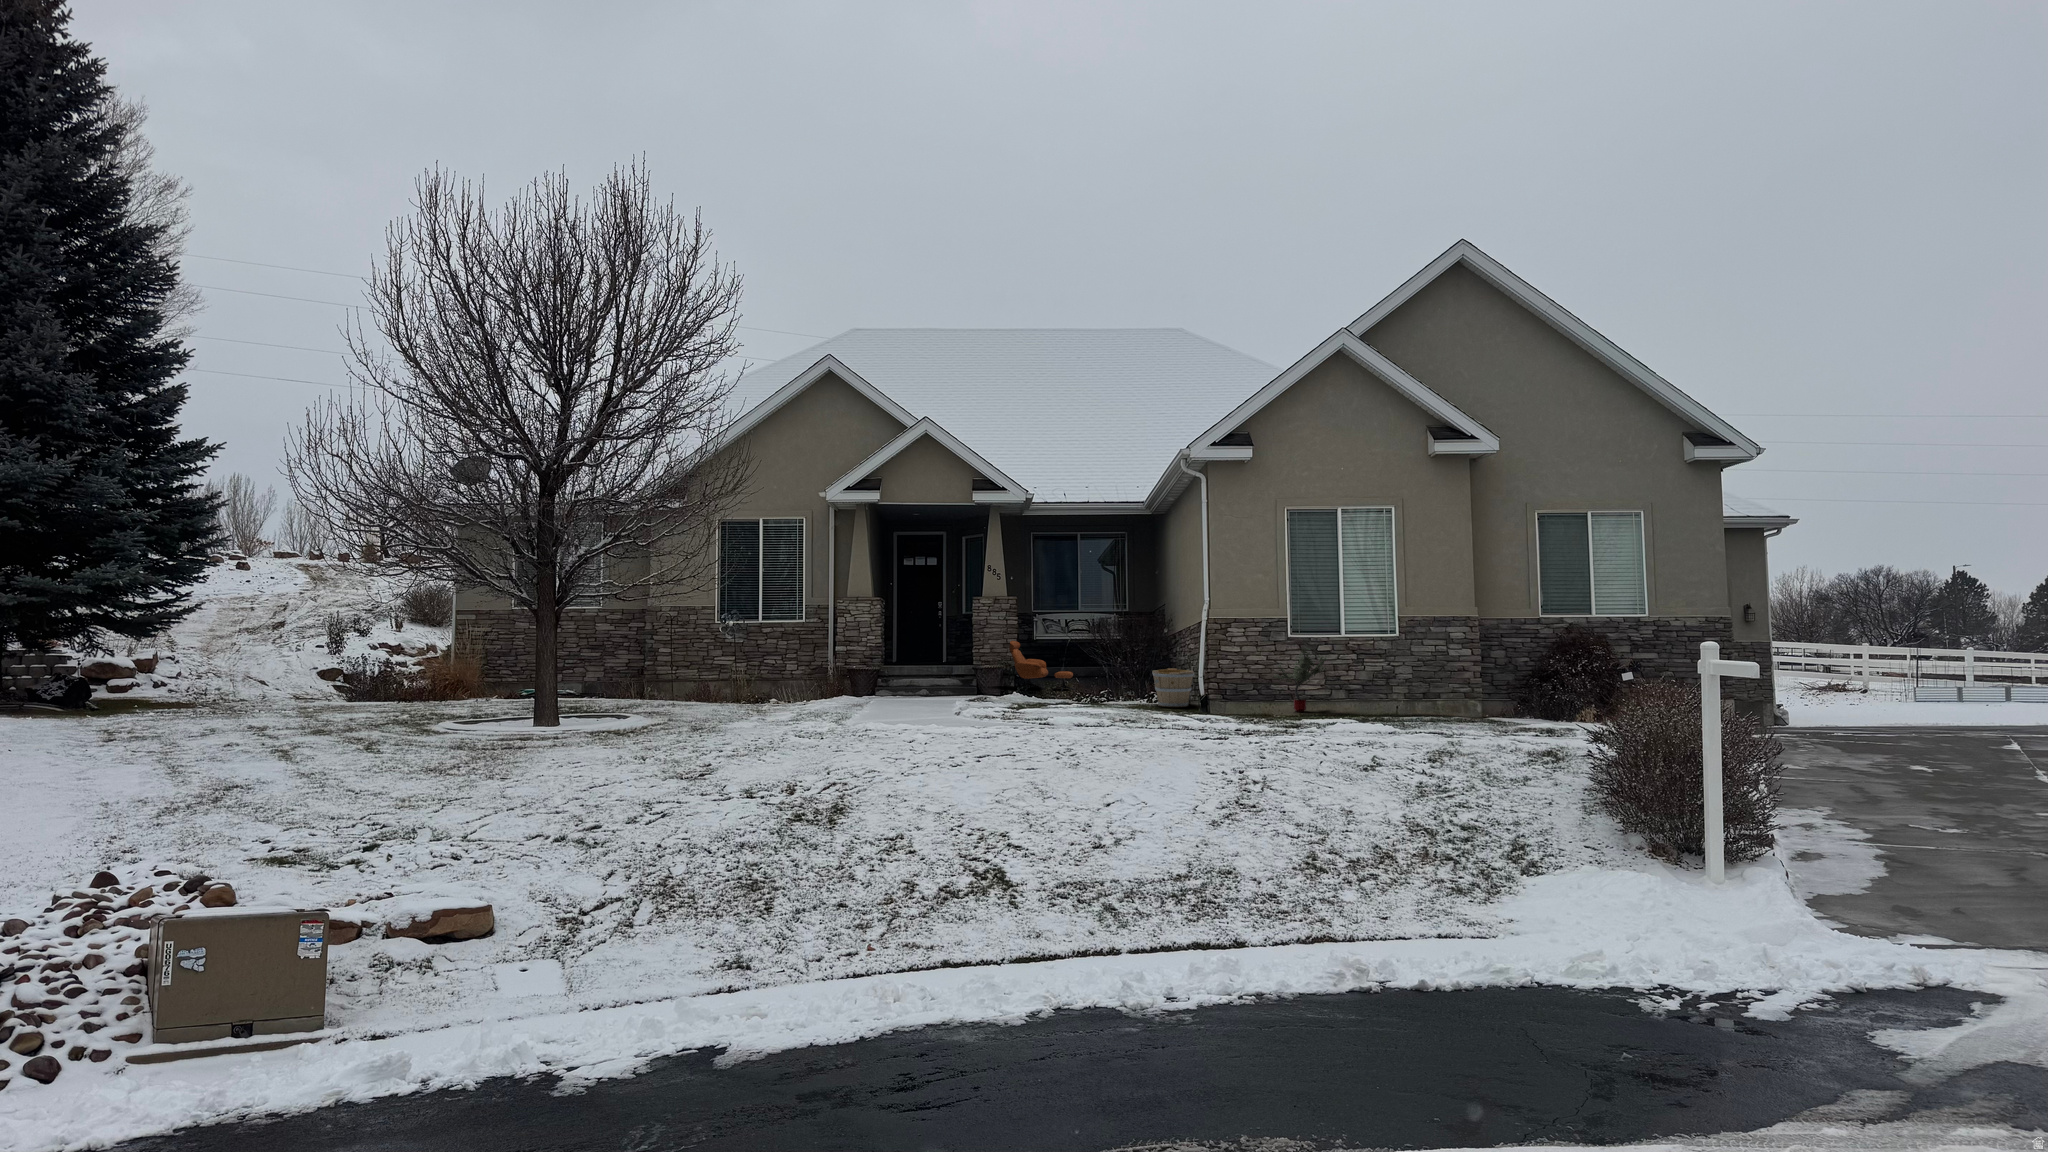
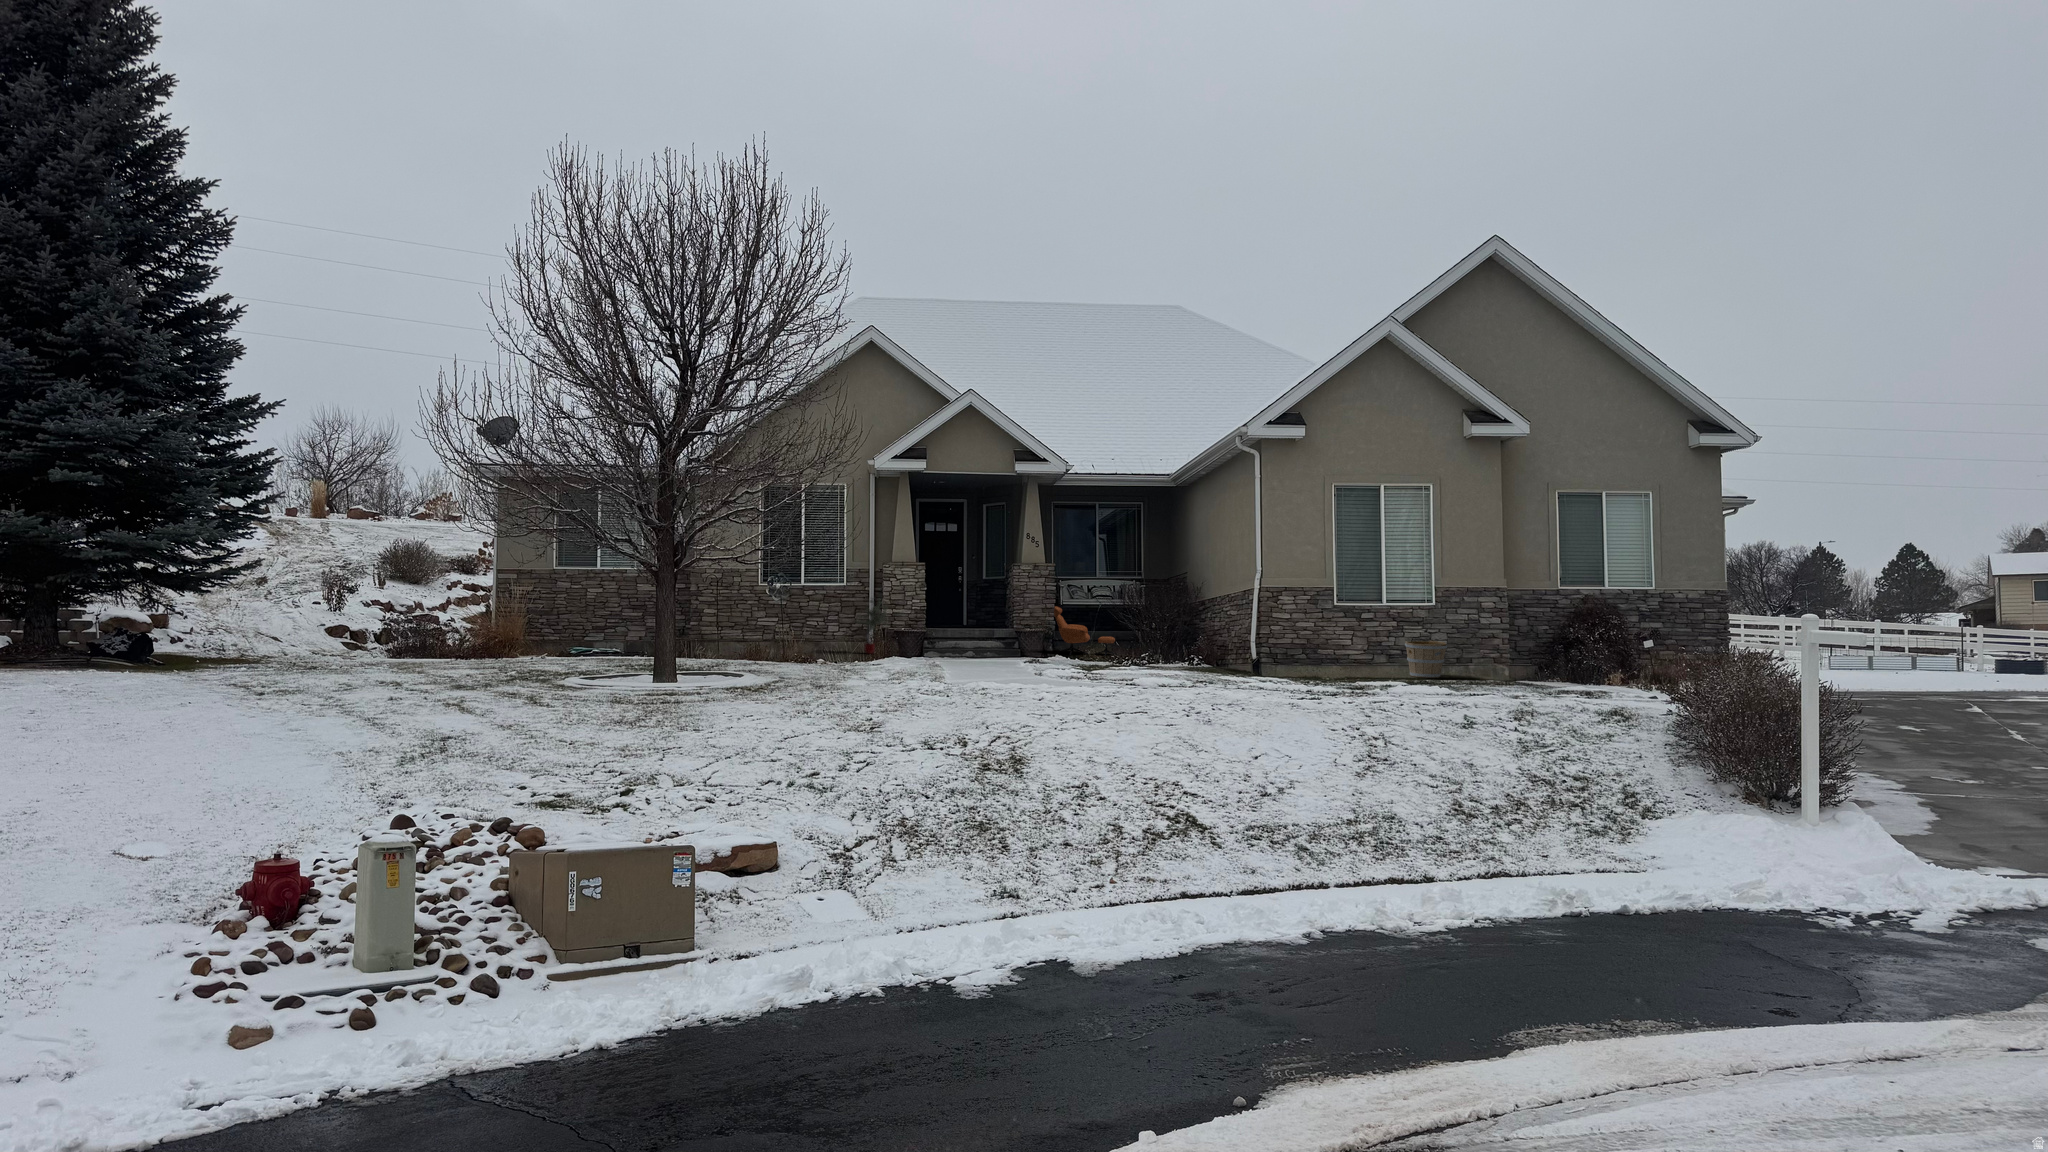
potted tree: present [1274,648,1326,712] -> present [855,599,887,654]
wooden bucket: present [1152,668,1194,707] -> present [1405,641,1447,678]

